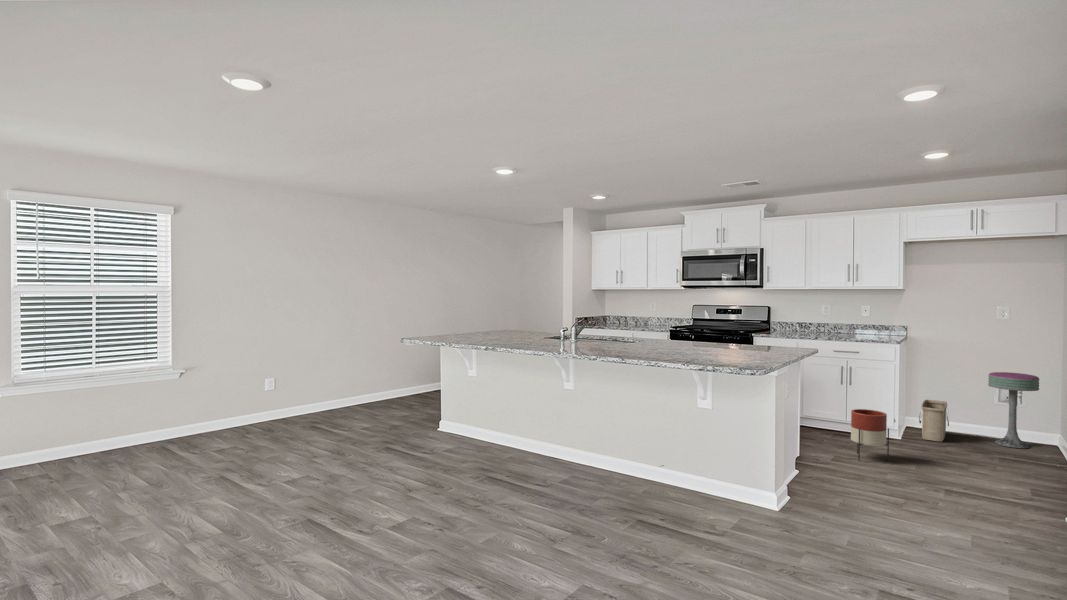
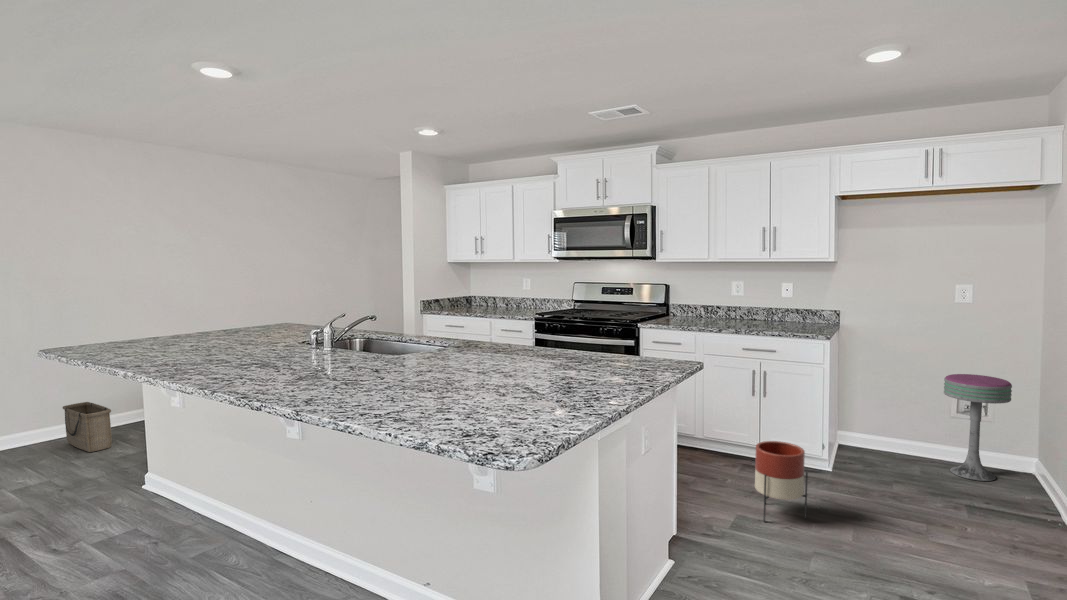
basket: present [919,400,949,442] -> present [63,402,112,452]

